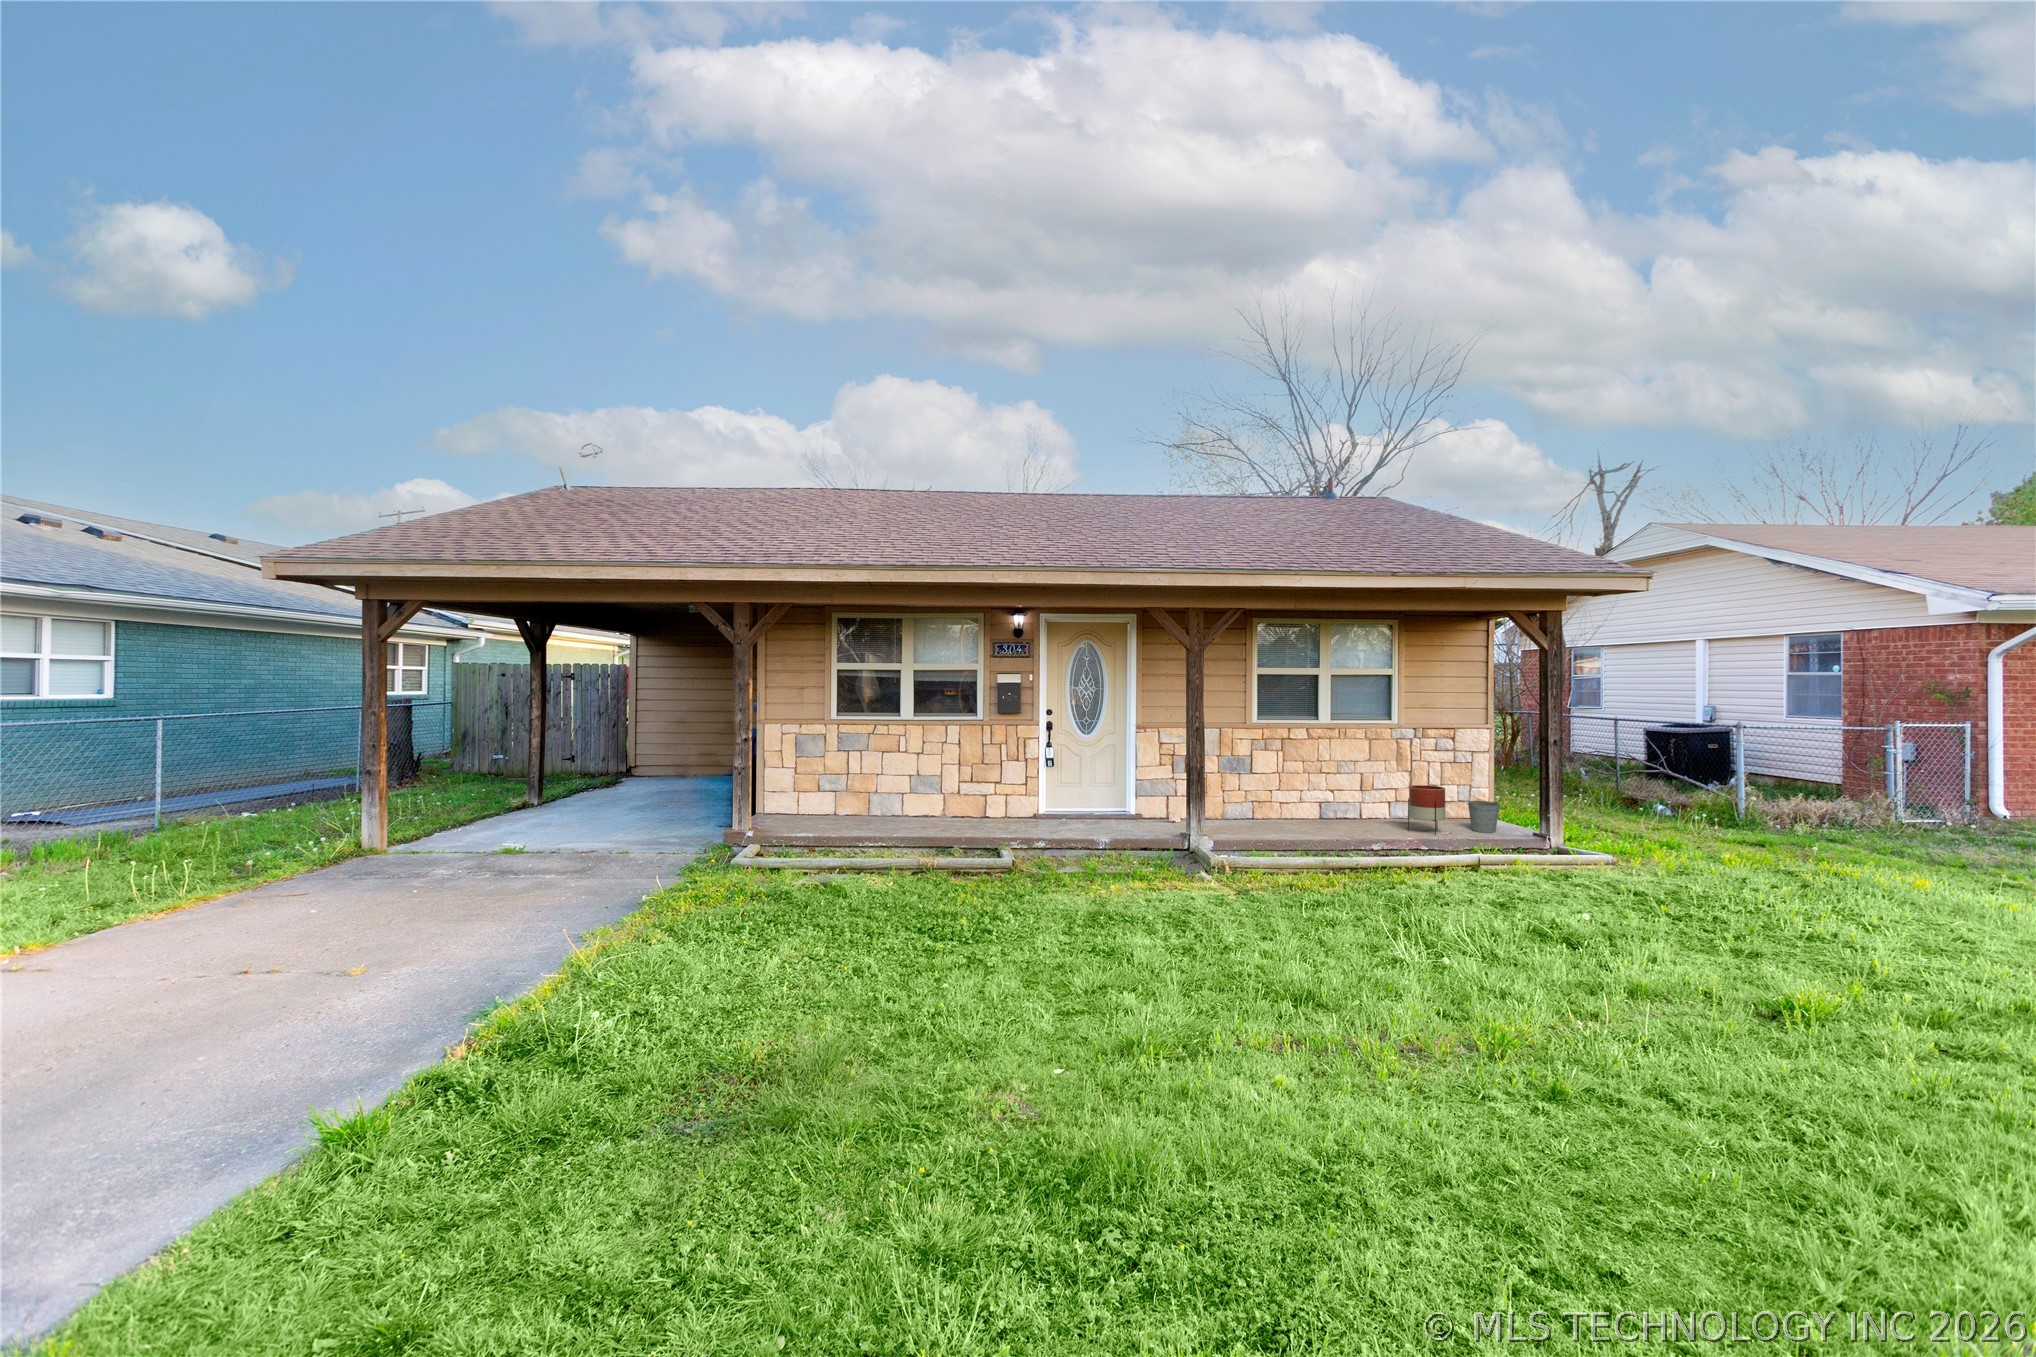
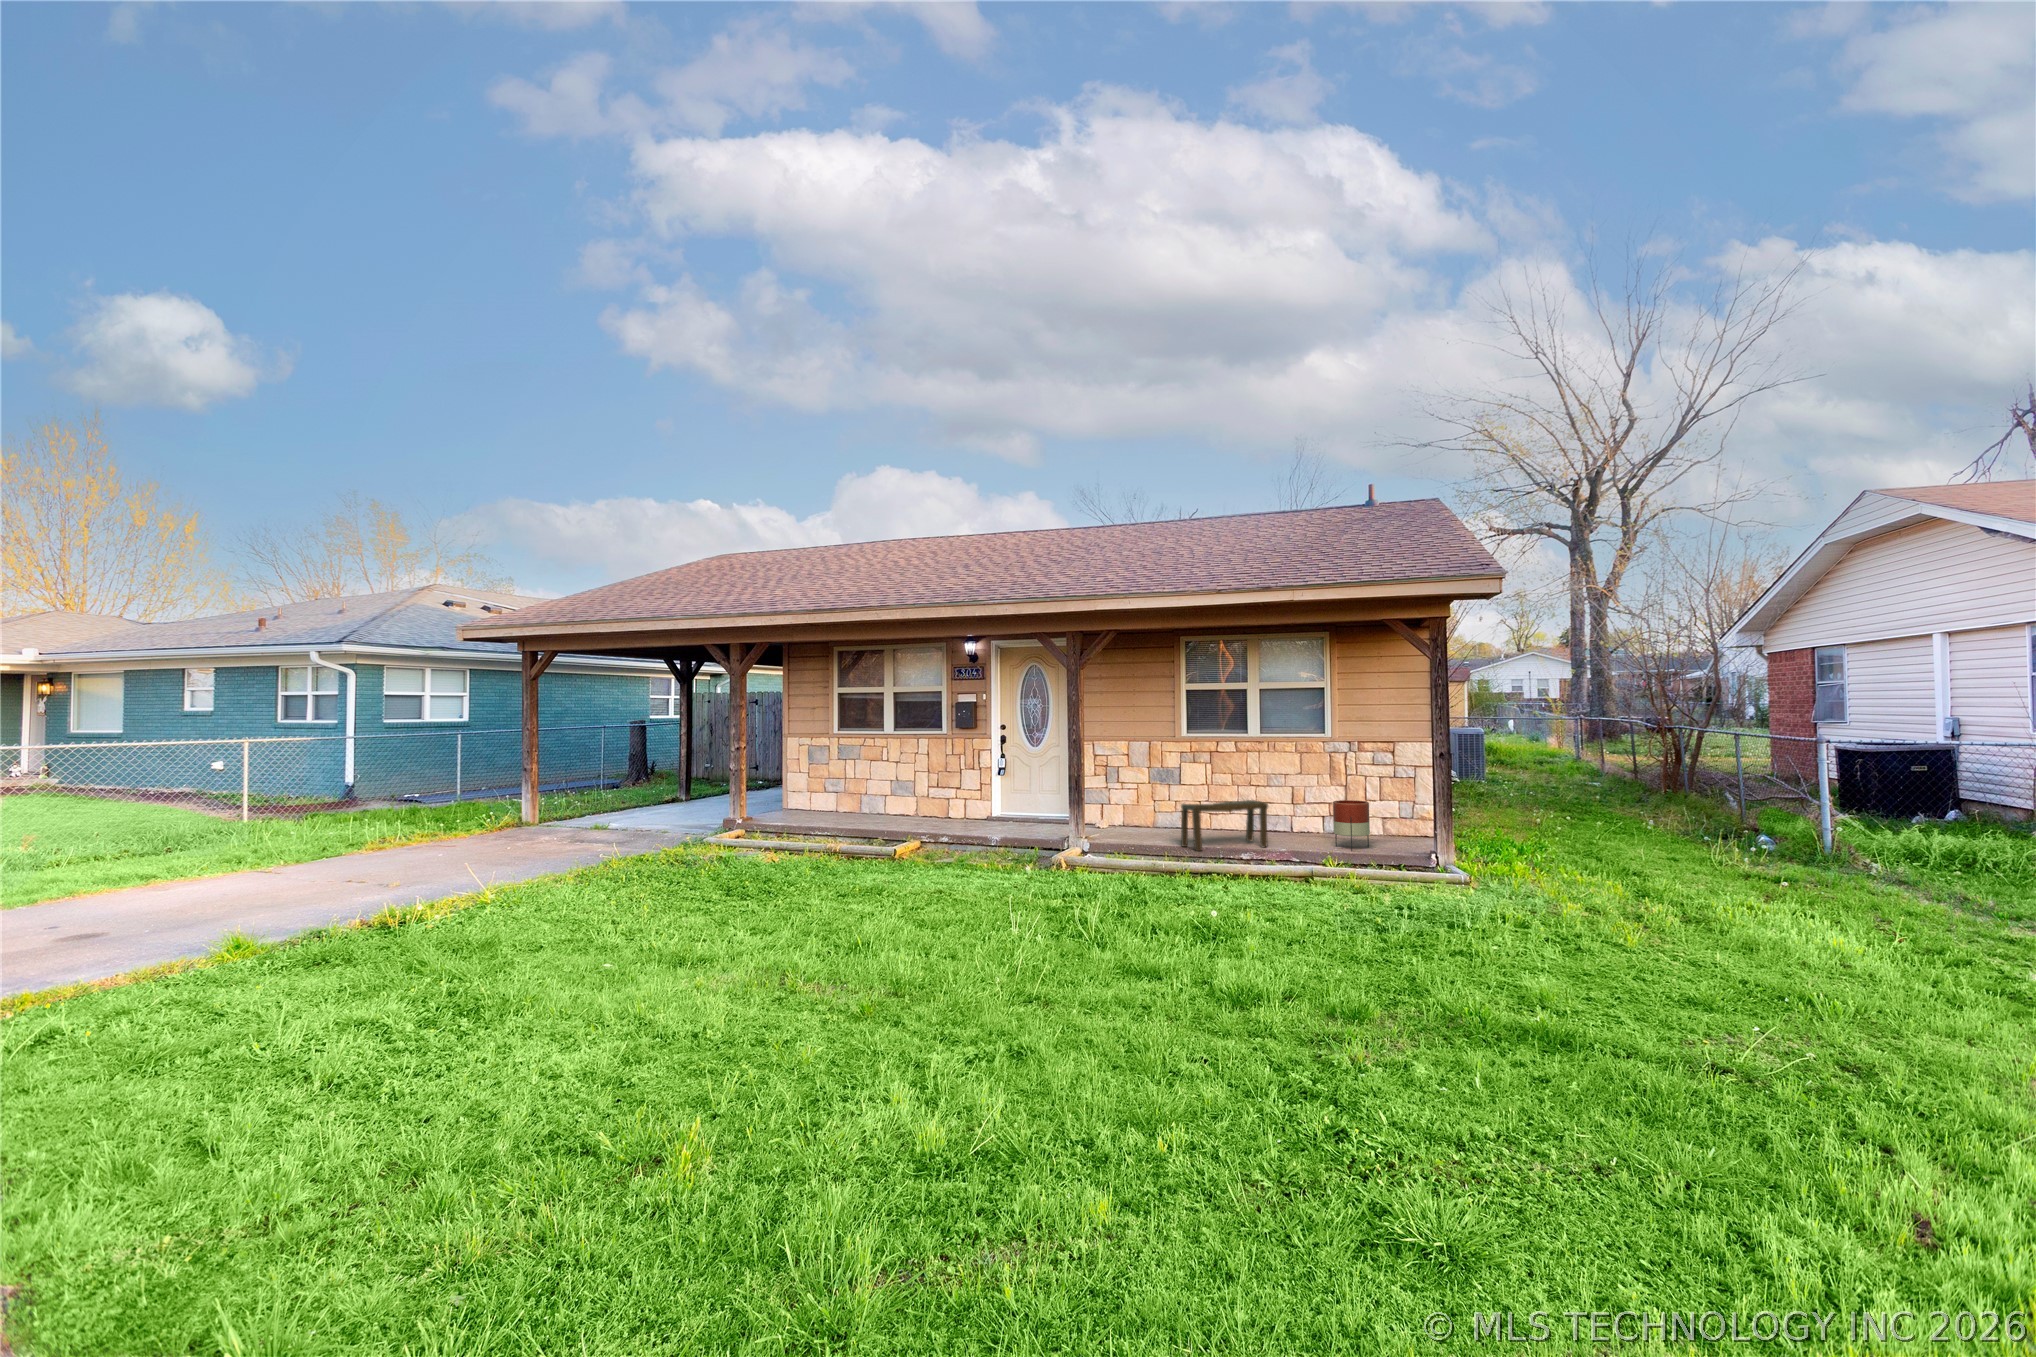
bench: none [1278,787,1360,843] -> present [1181,800,1268,851]
bucket: present [1468,801,1500,833] -> none [1402,819,1435,852]

